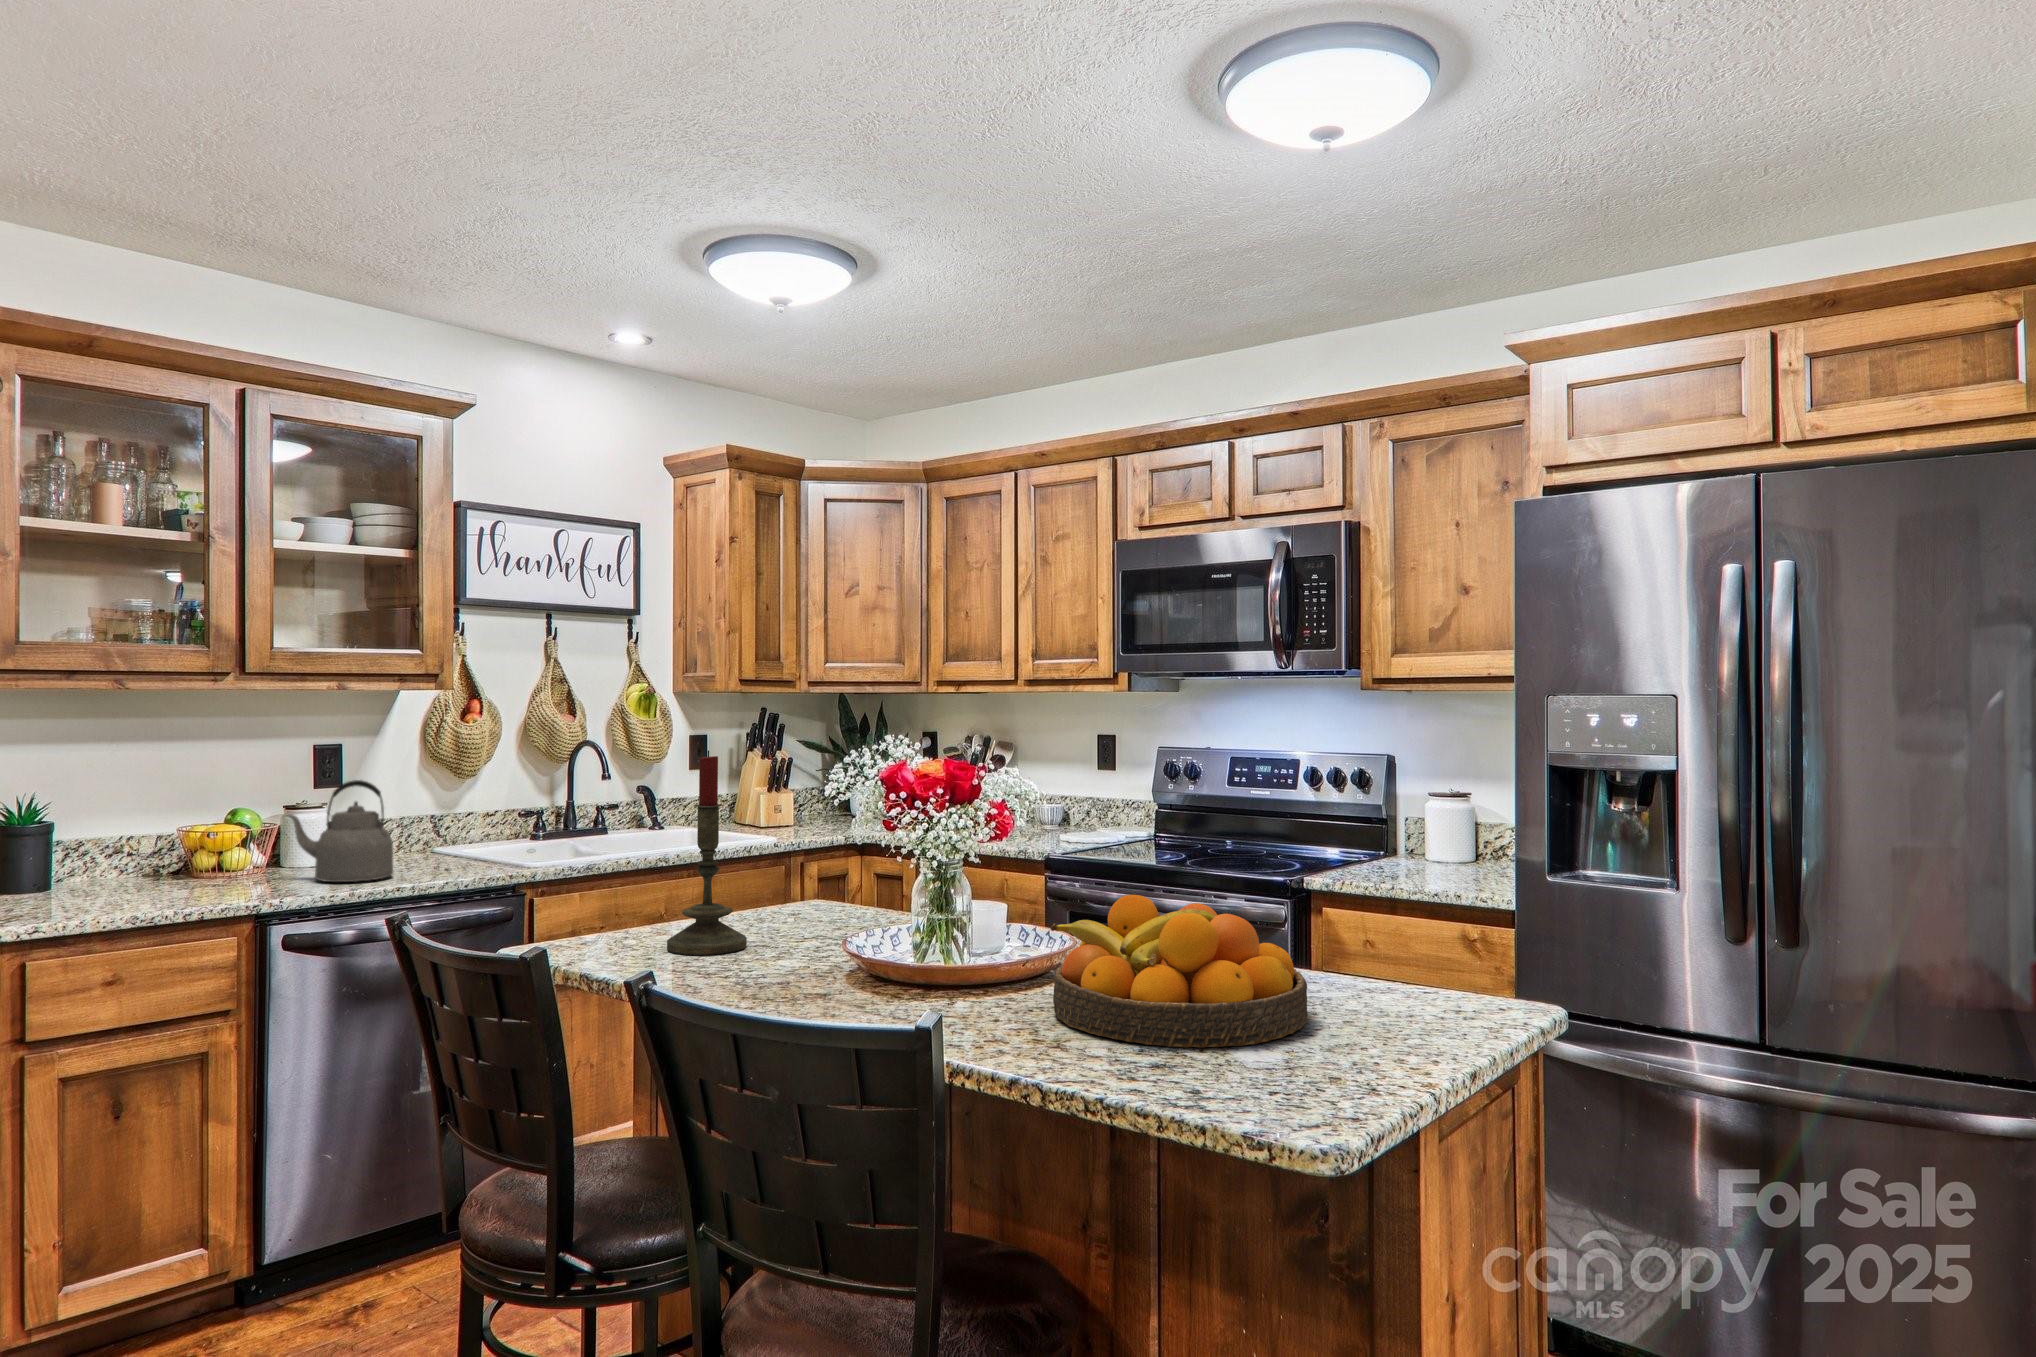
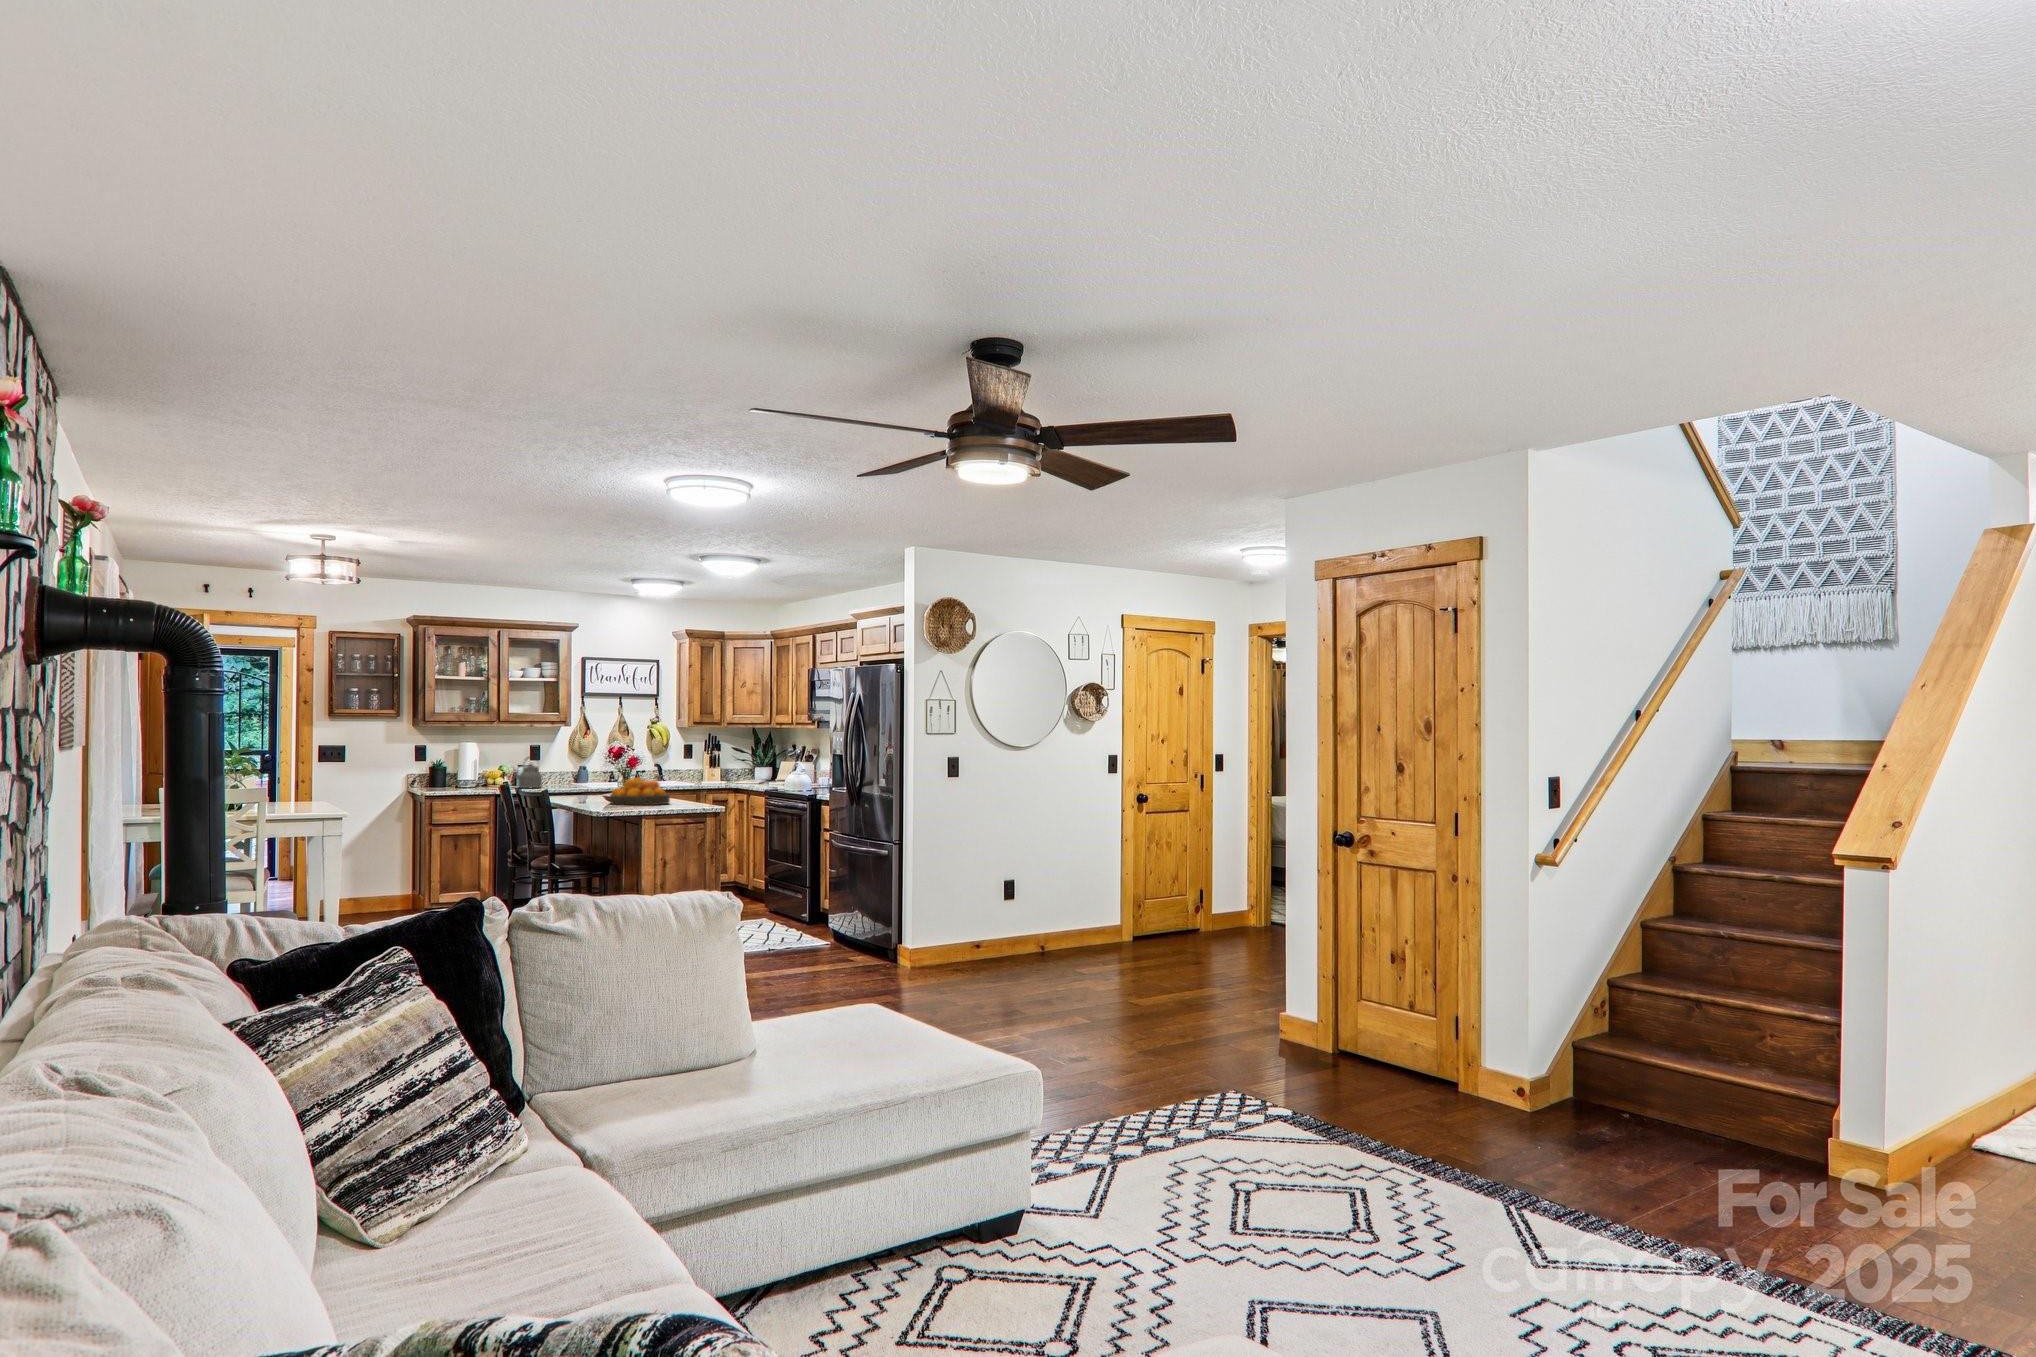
candle: present [667,750,747,955] -> none [570,744,592,798]

